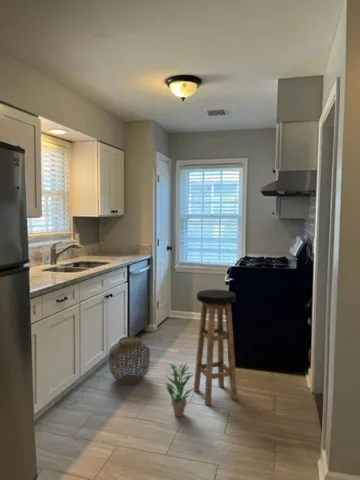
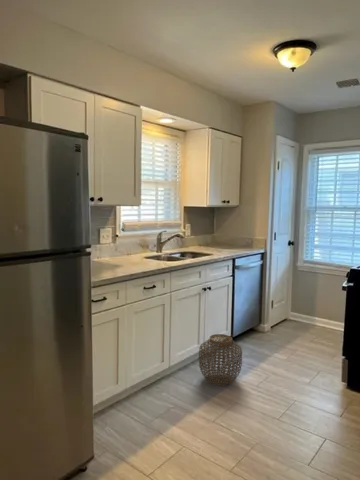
bar stool: present [194,290,237,405] -> none [286,295,343,432]
potted plant: present [166,364,193,417] -> none [243,372,279,435]

